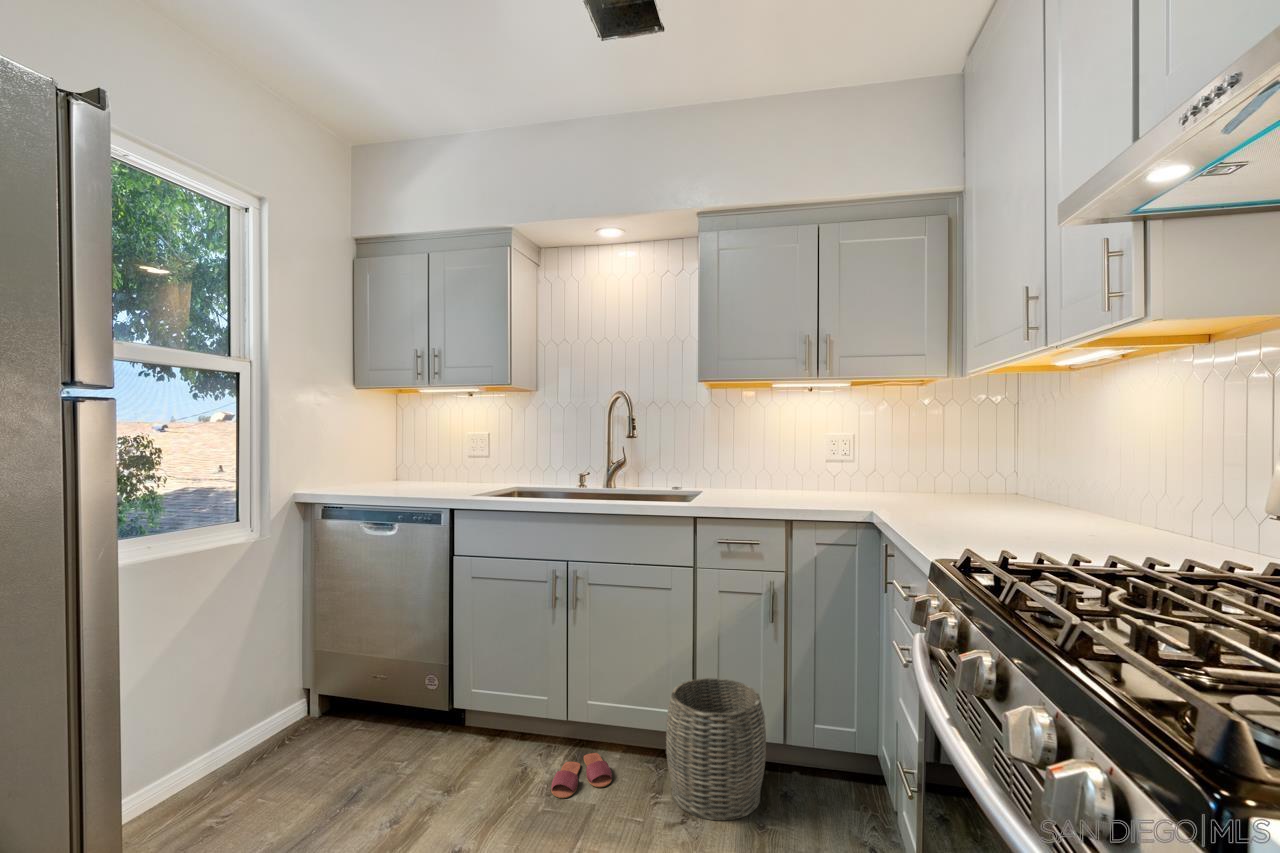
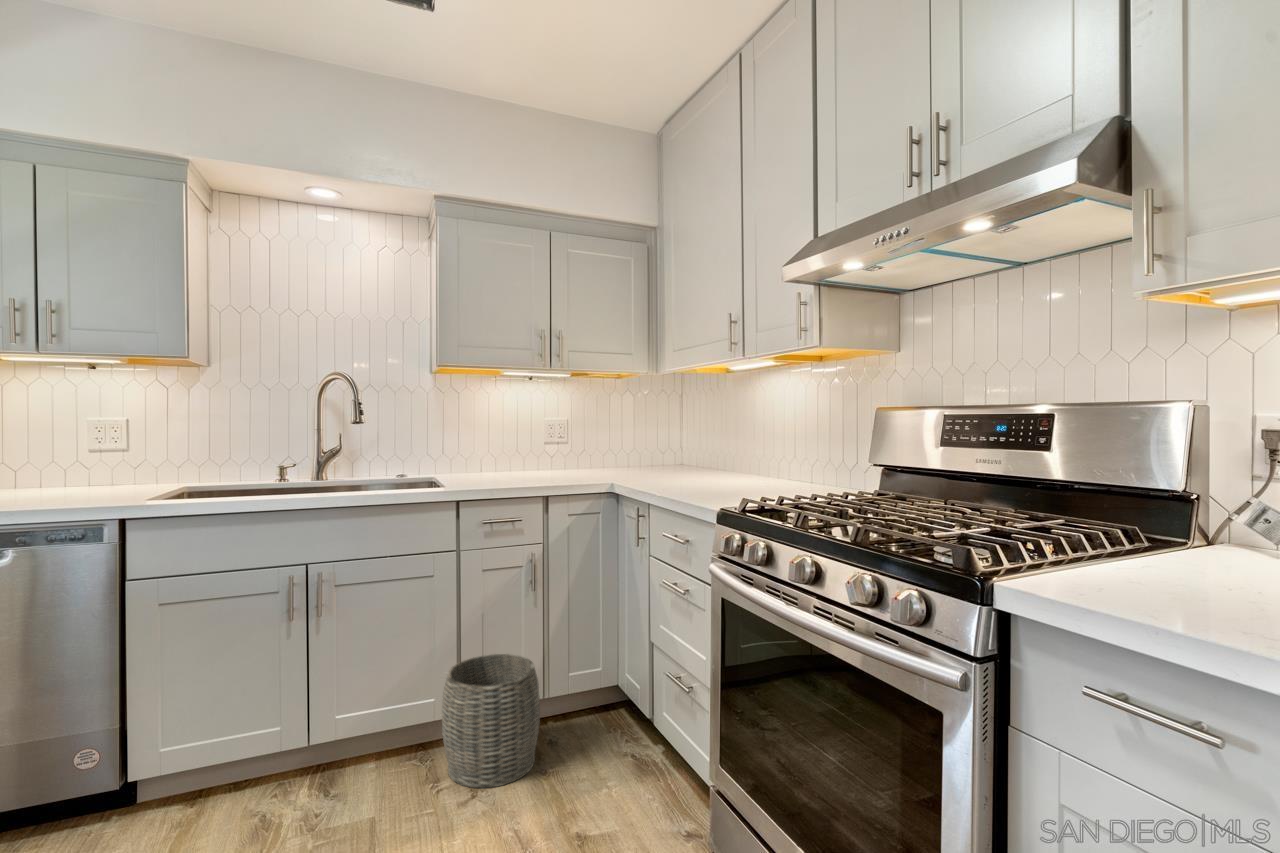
slippers: present [551,753,612,798] -> none [312,770,380,826]

